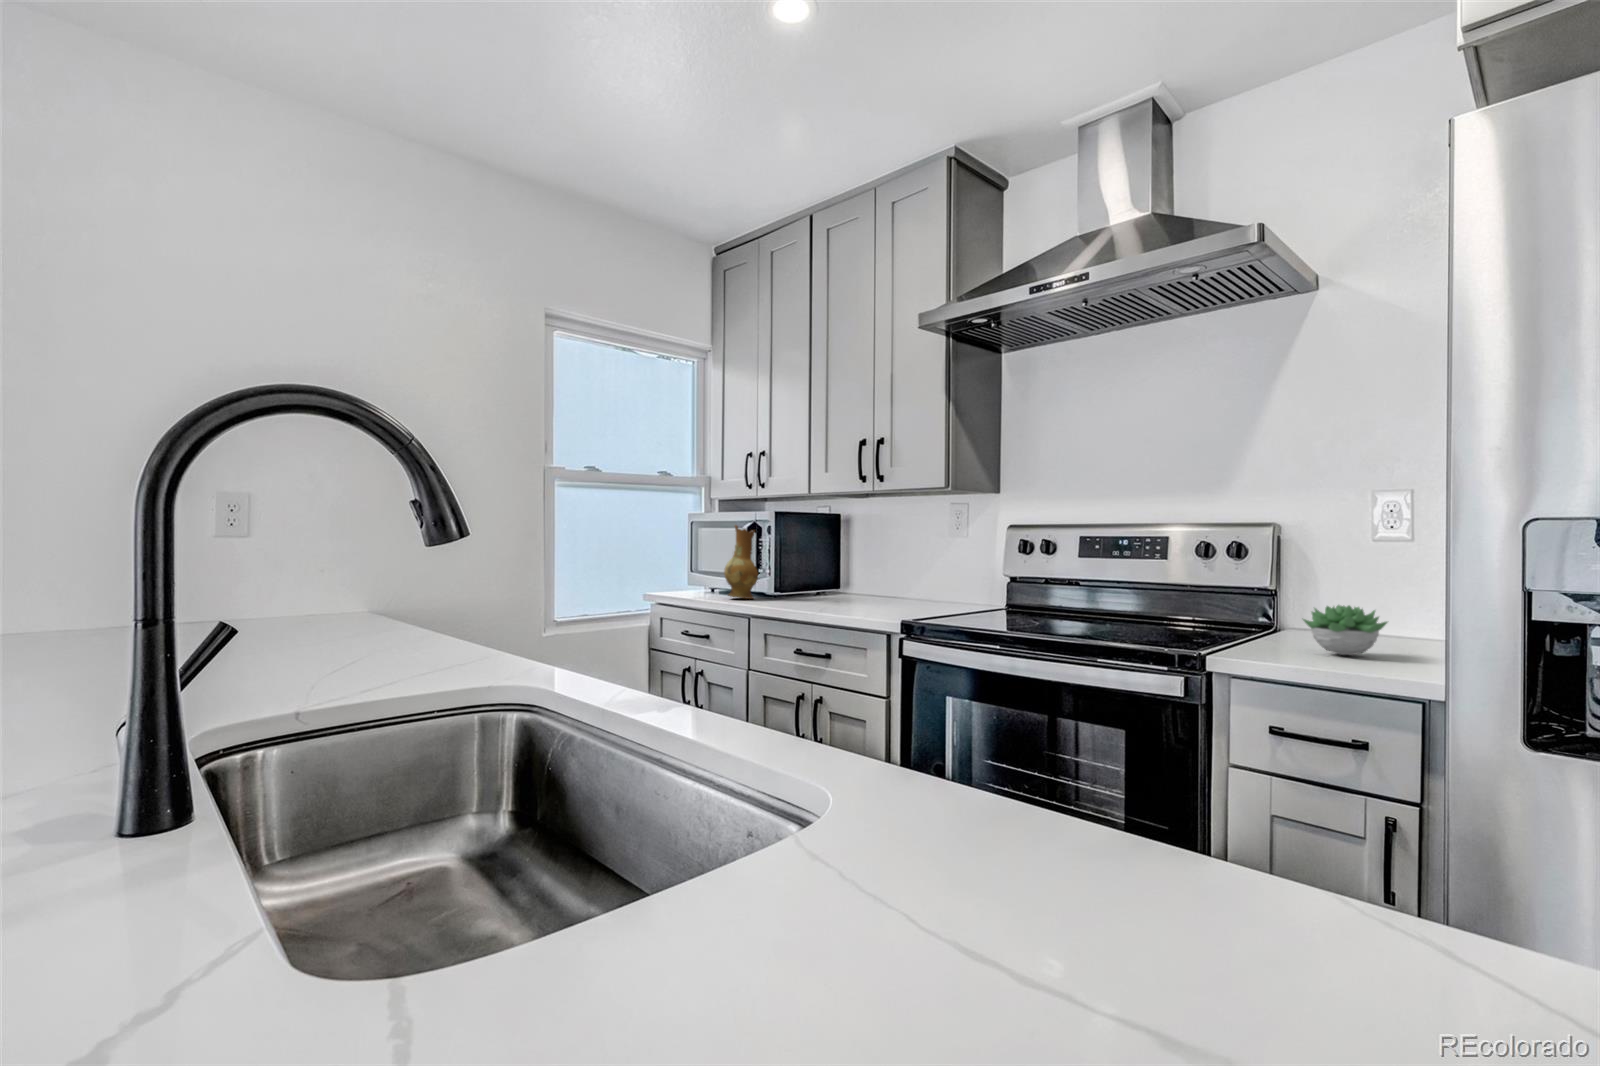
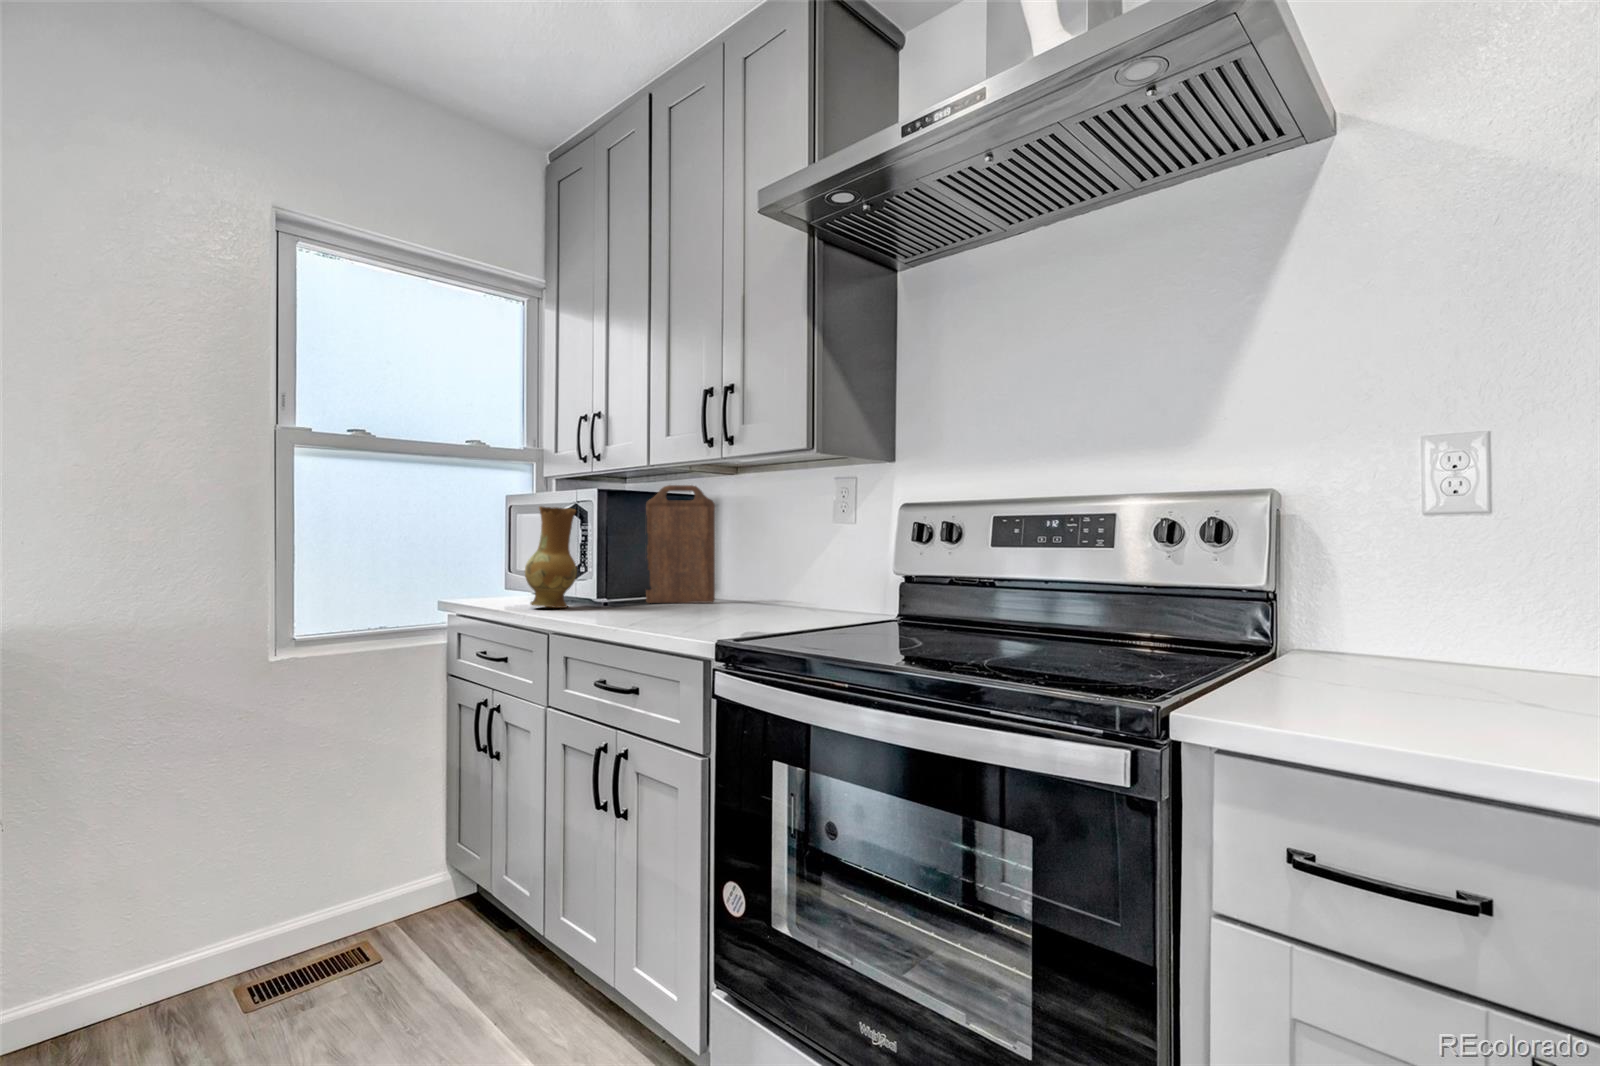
cutting board: none [804,508,855,596] -> present [646,485,715,603]
succulent plant: present [1303,605,1387,655] -> none [1333,620,1487,709]

